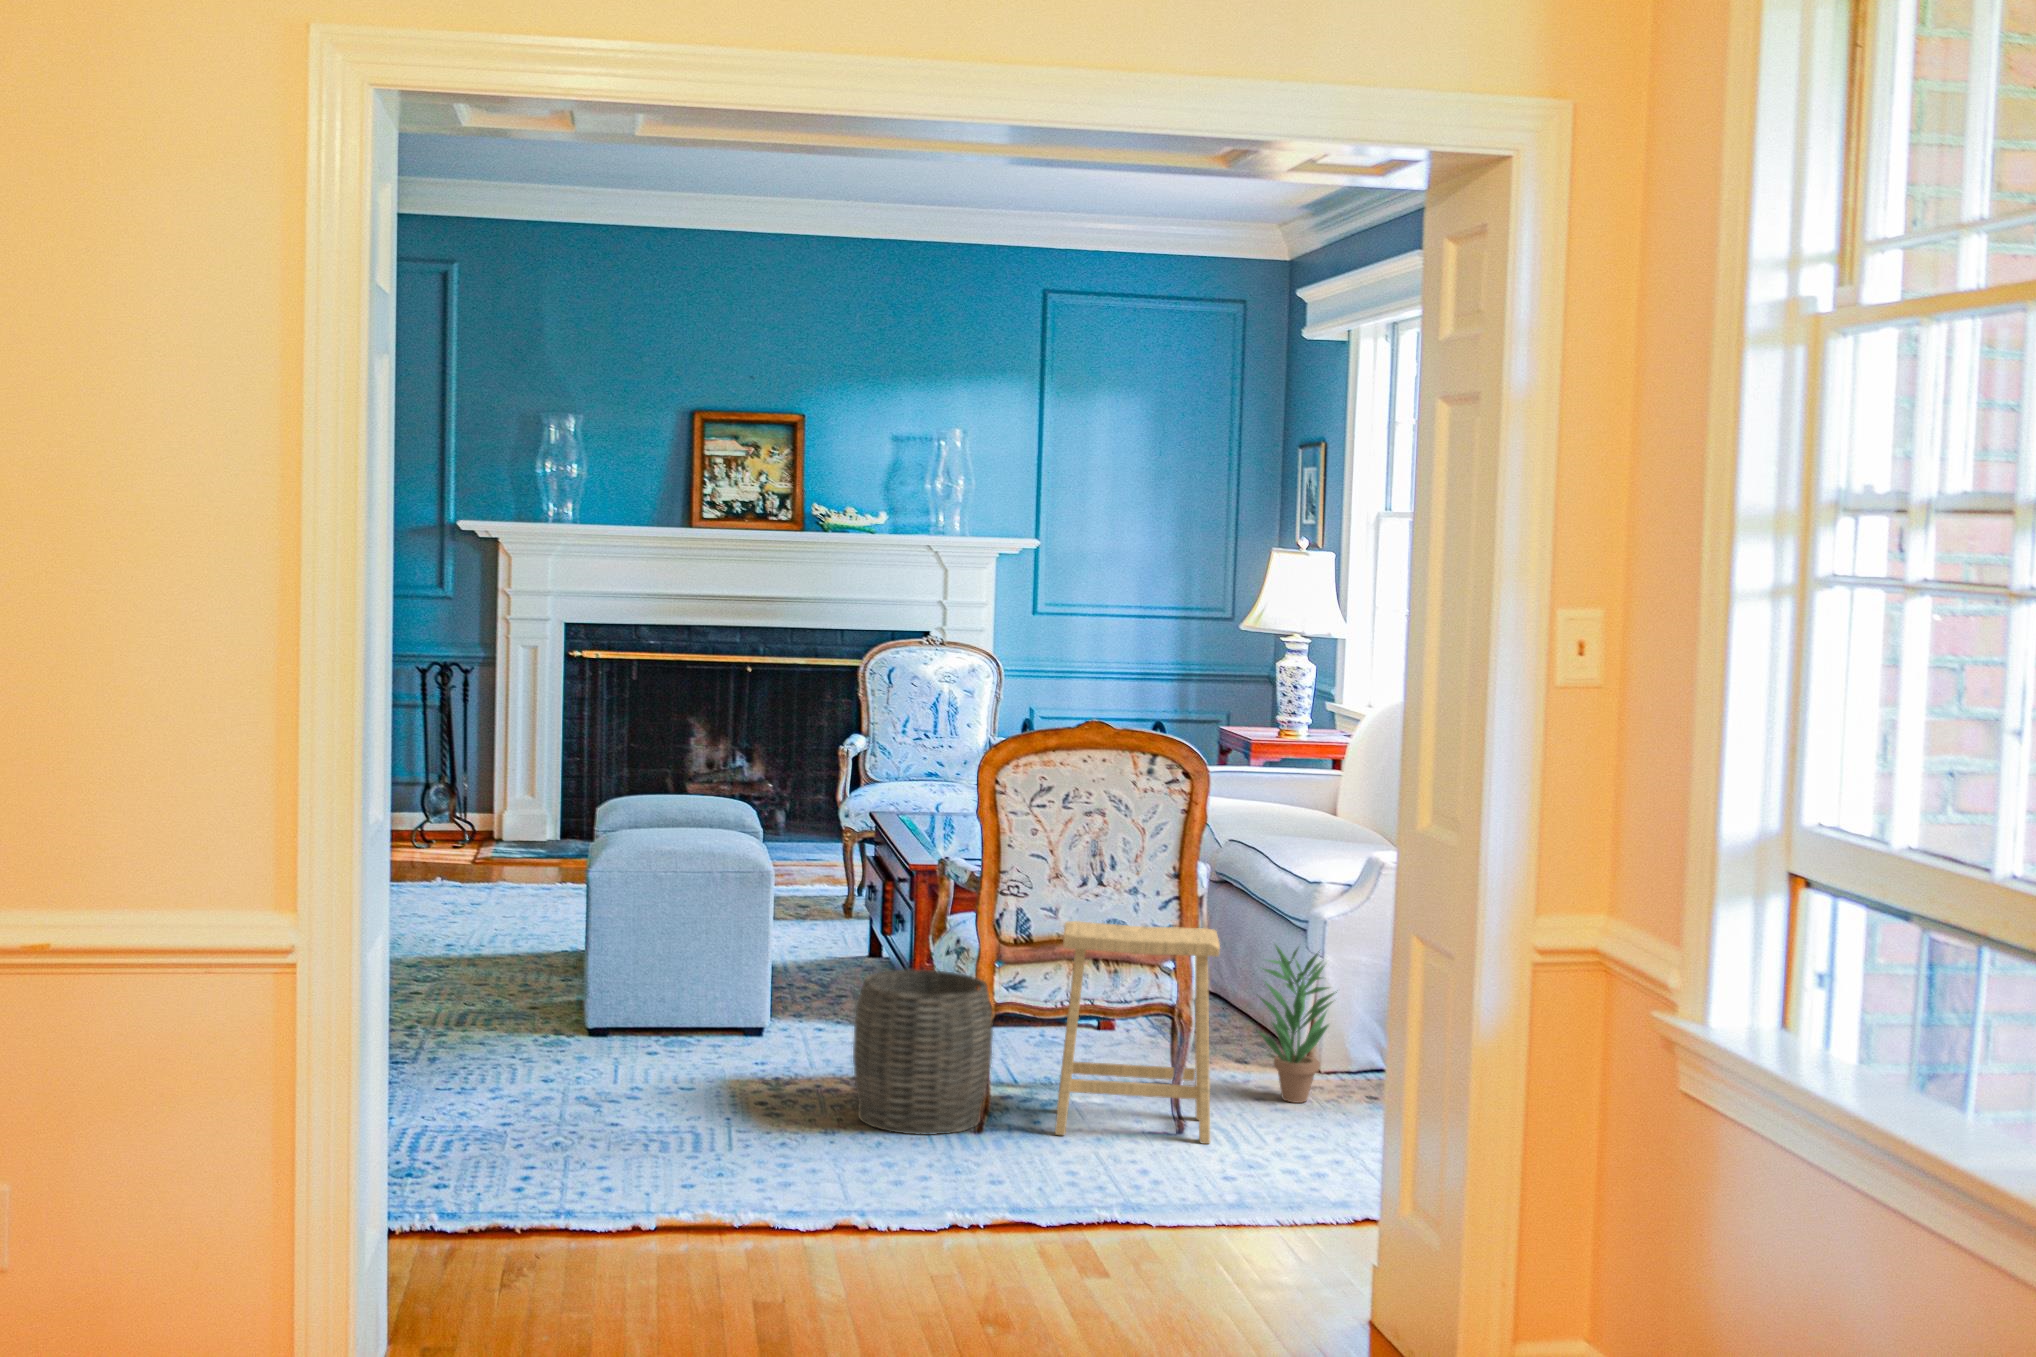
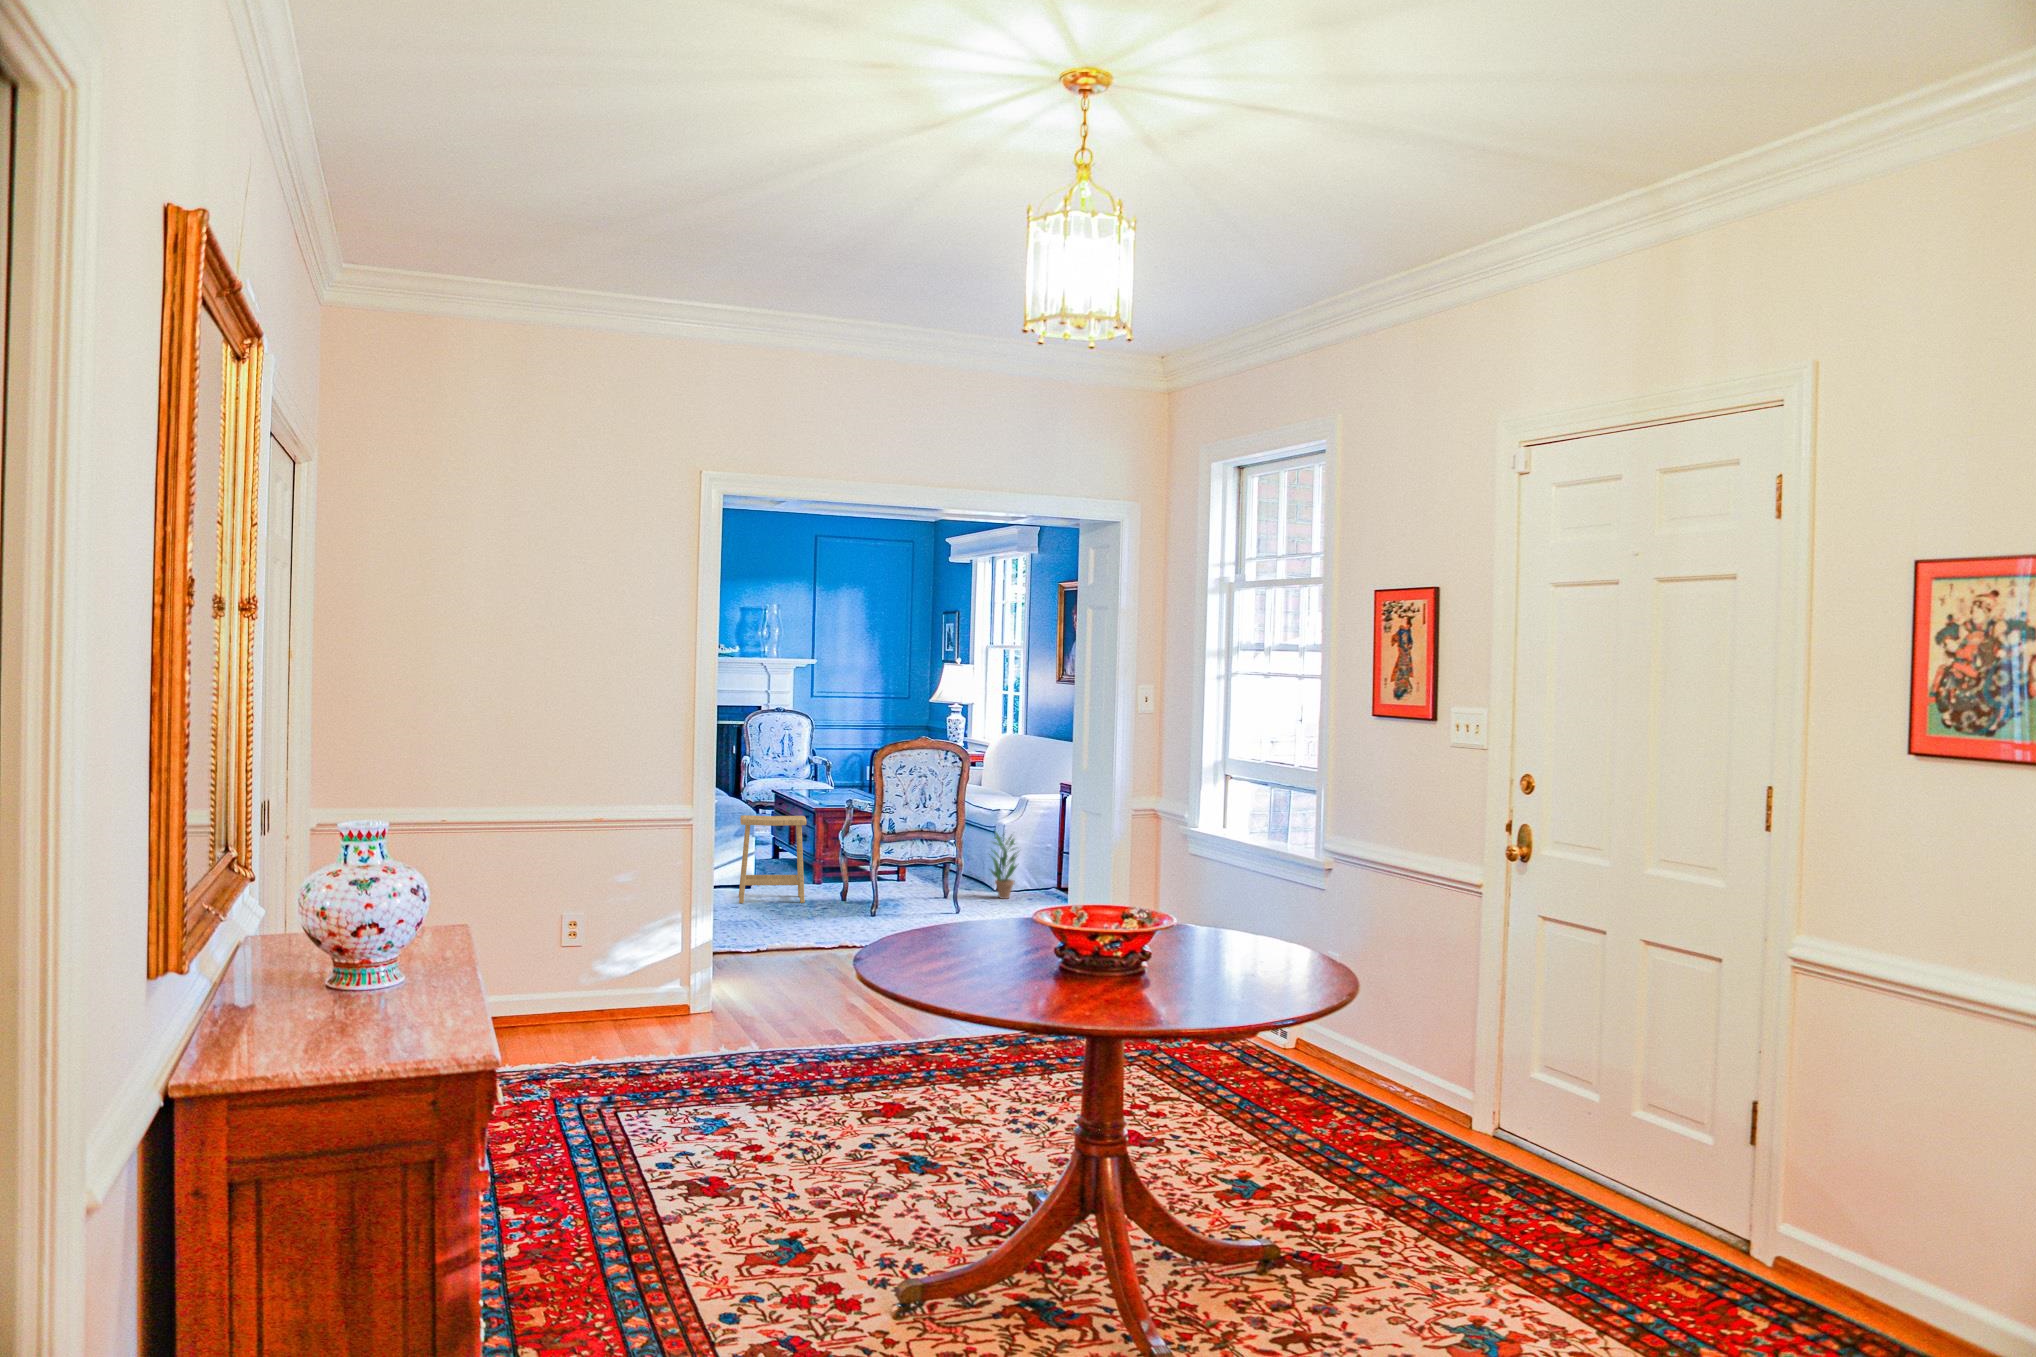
footstool: present [1055,921,1220,1144] -> present [739,815,807,903]
woven basket: present [853,970,993,1135] -> none [824,848,884,915]

